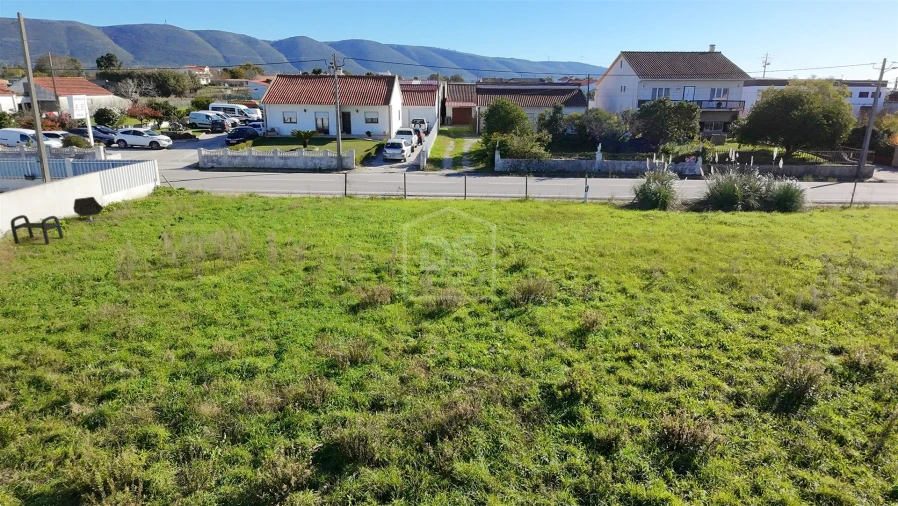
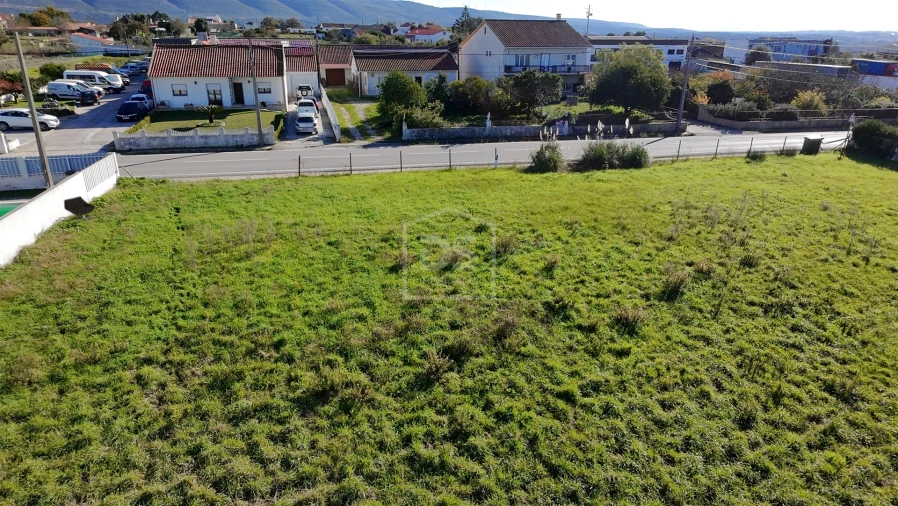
bench: present [11,215,63,244] -> none [29,219,78,247]

